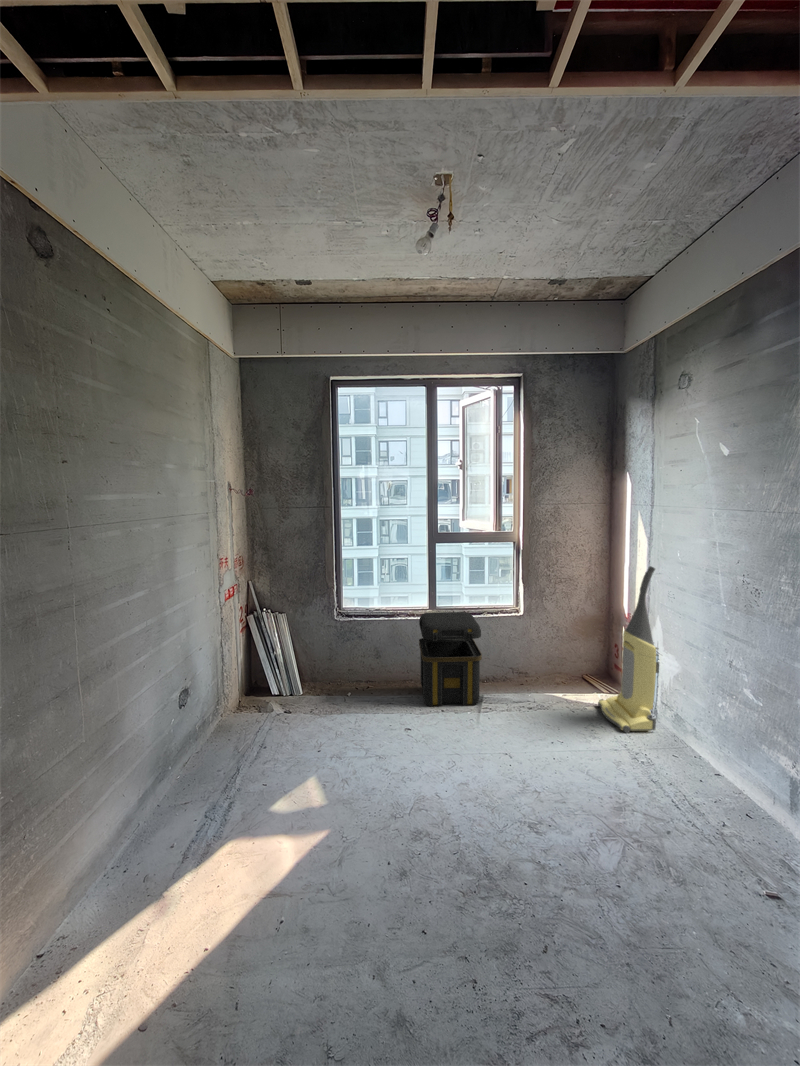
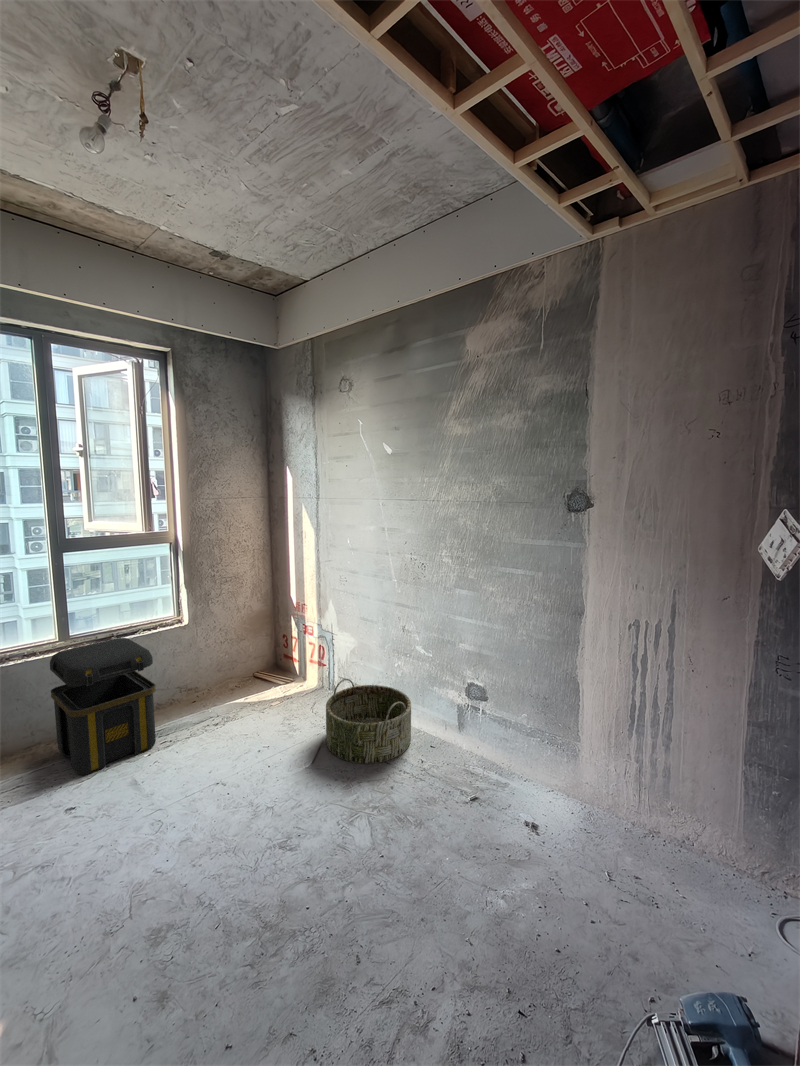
vacuum cleaner: present [598,566,659,733] -> none [285,555,341,716]
basket: none [618,702,730,809] -> present [326,679,411,764]

